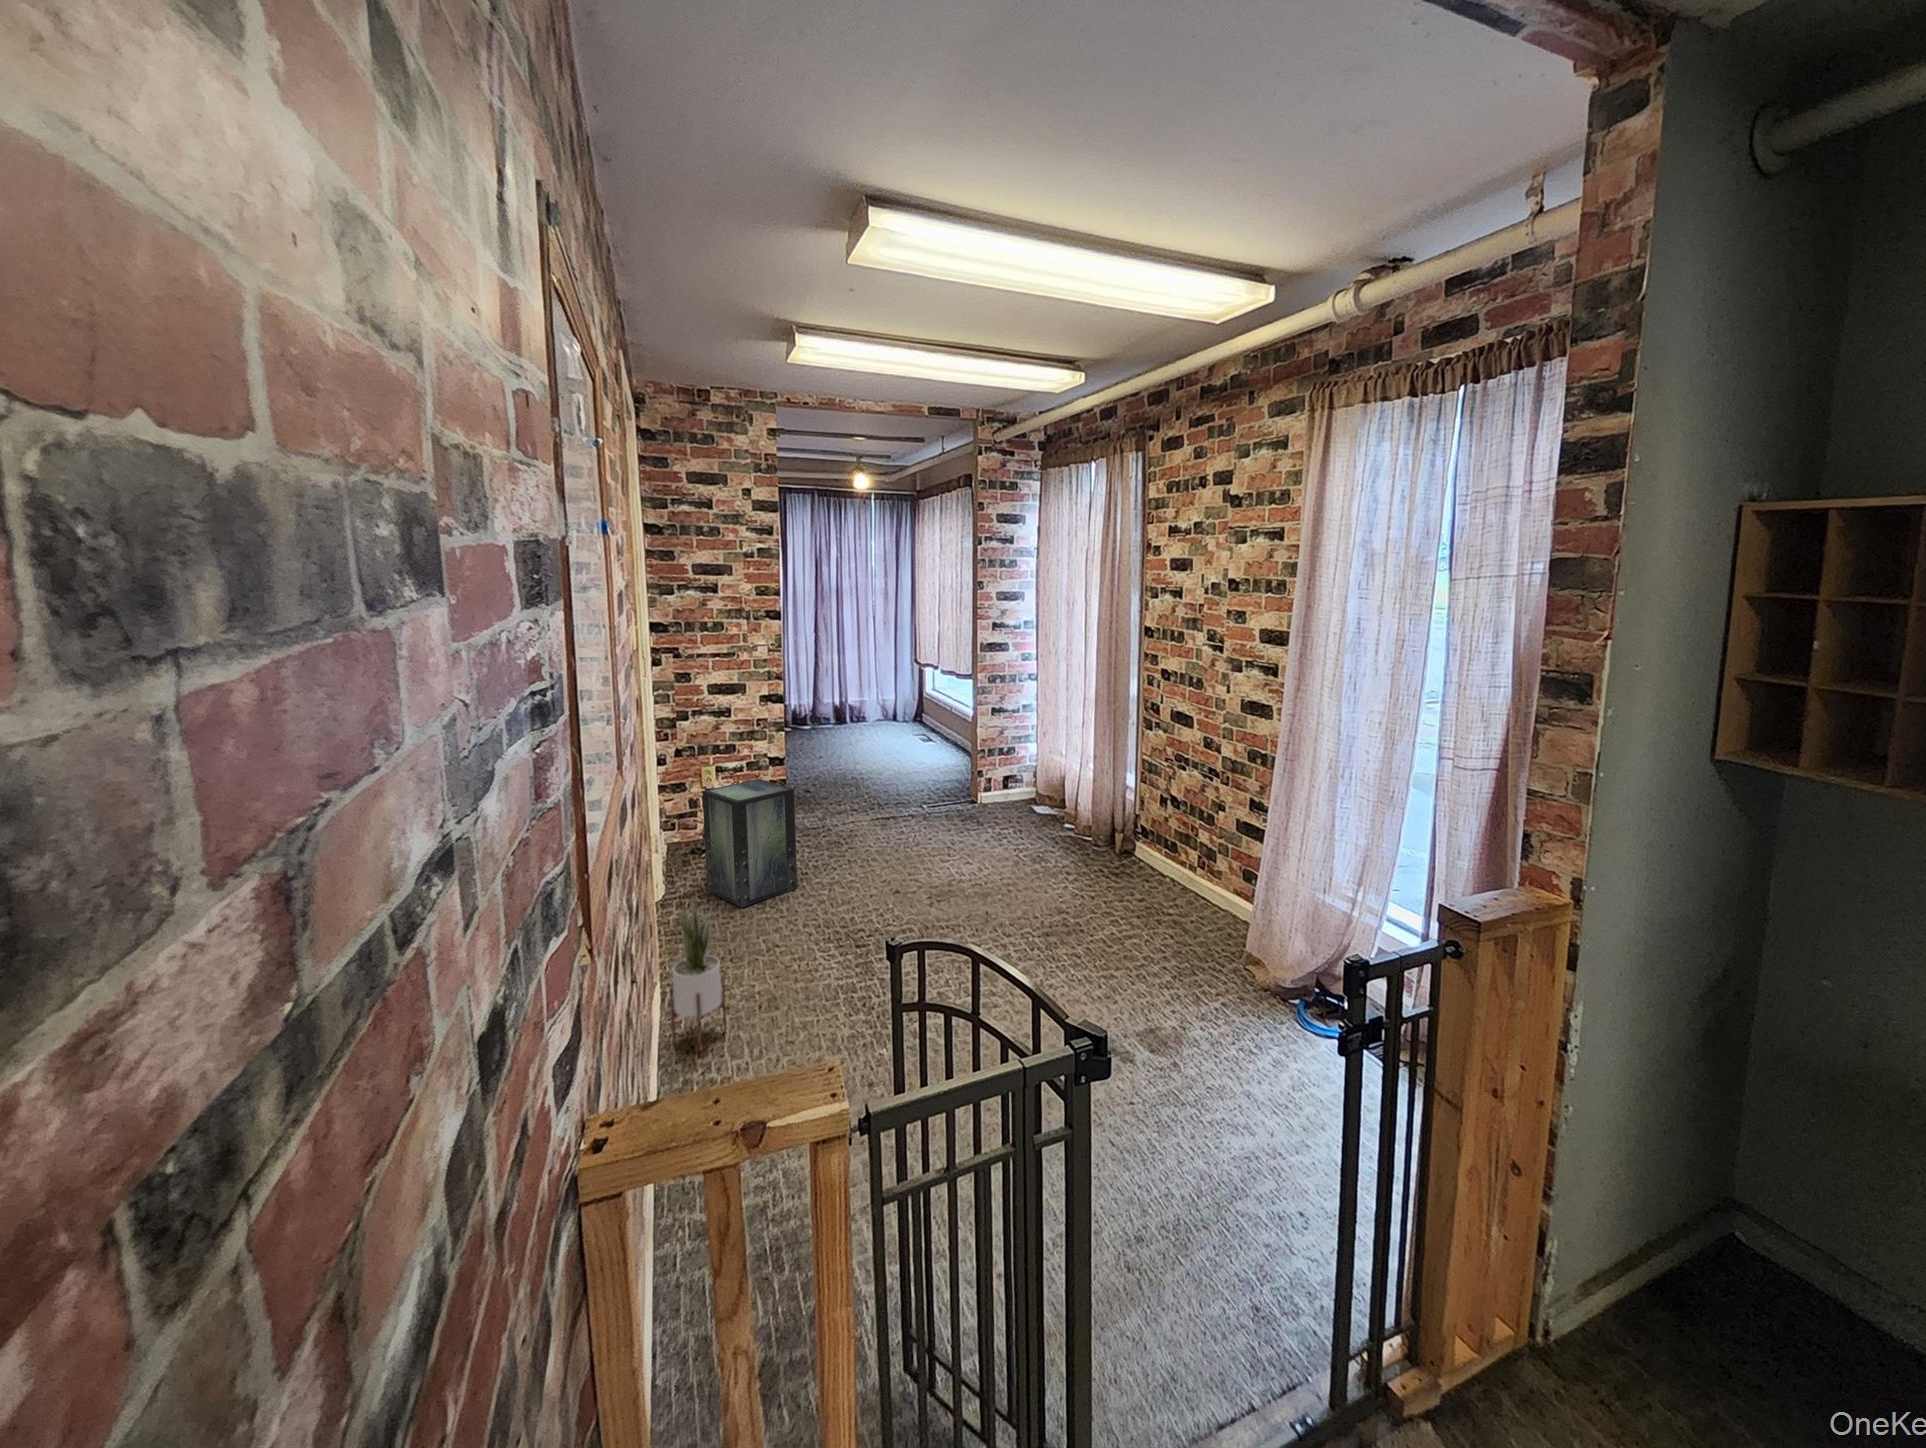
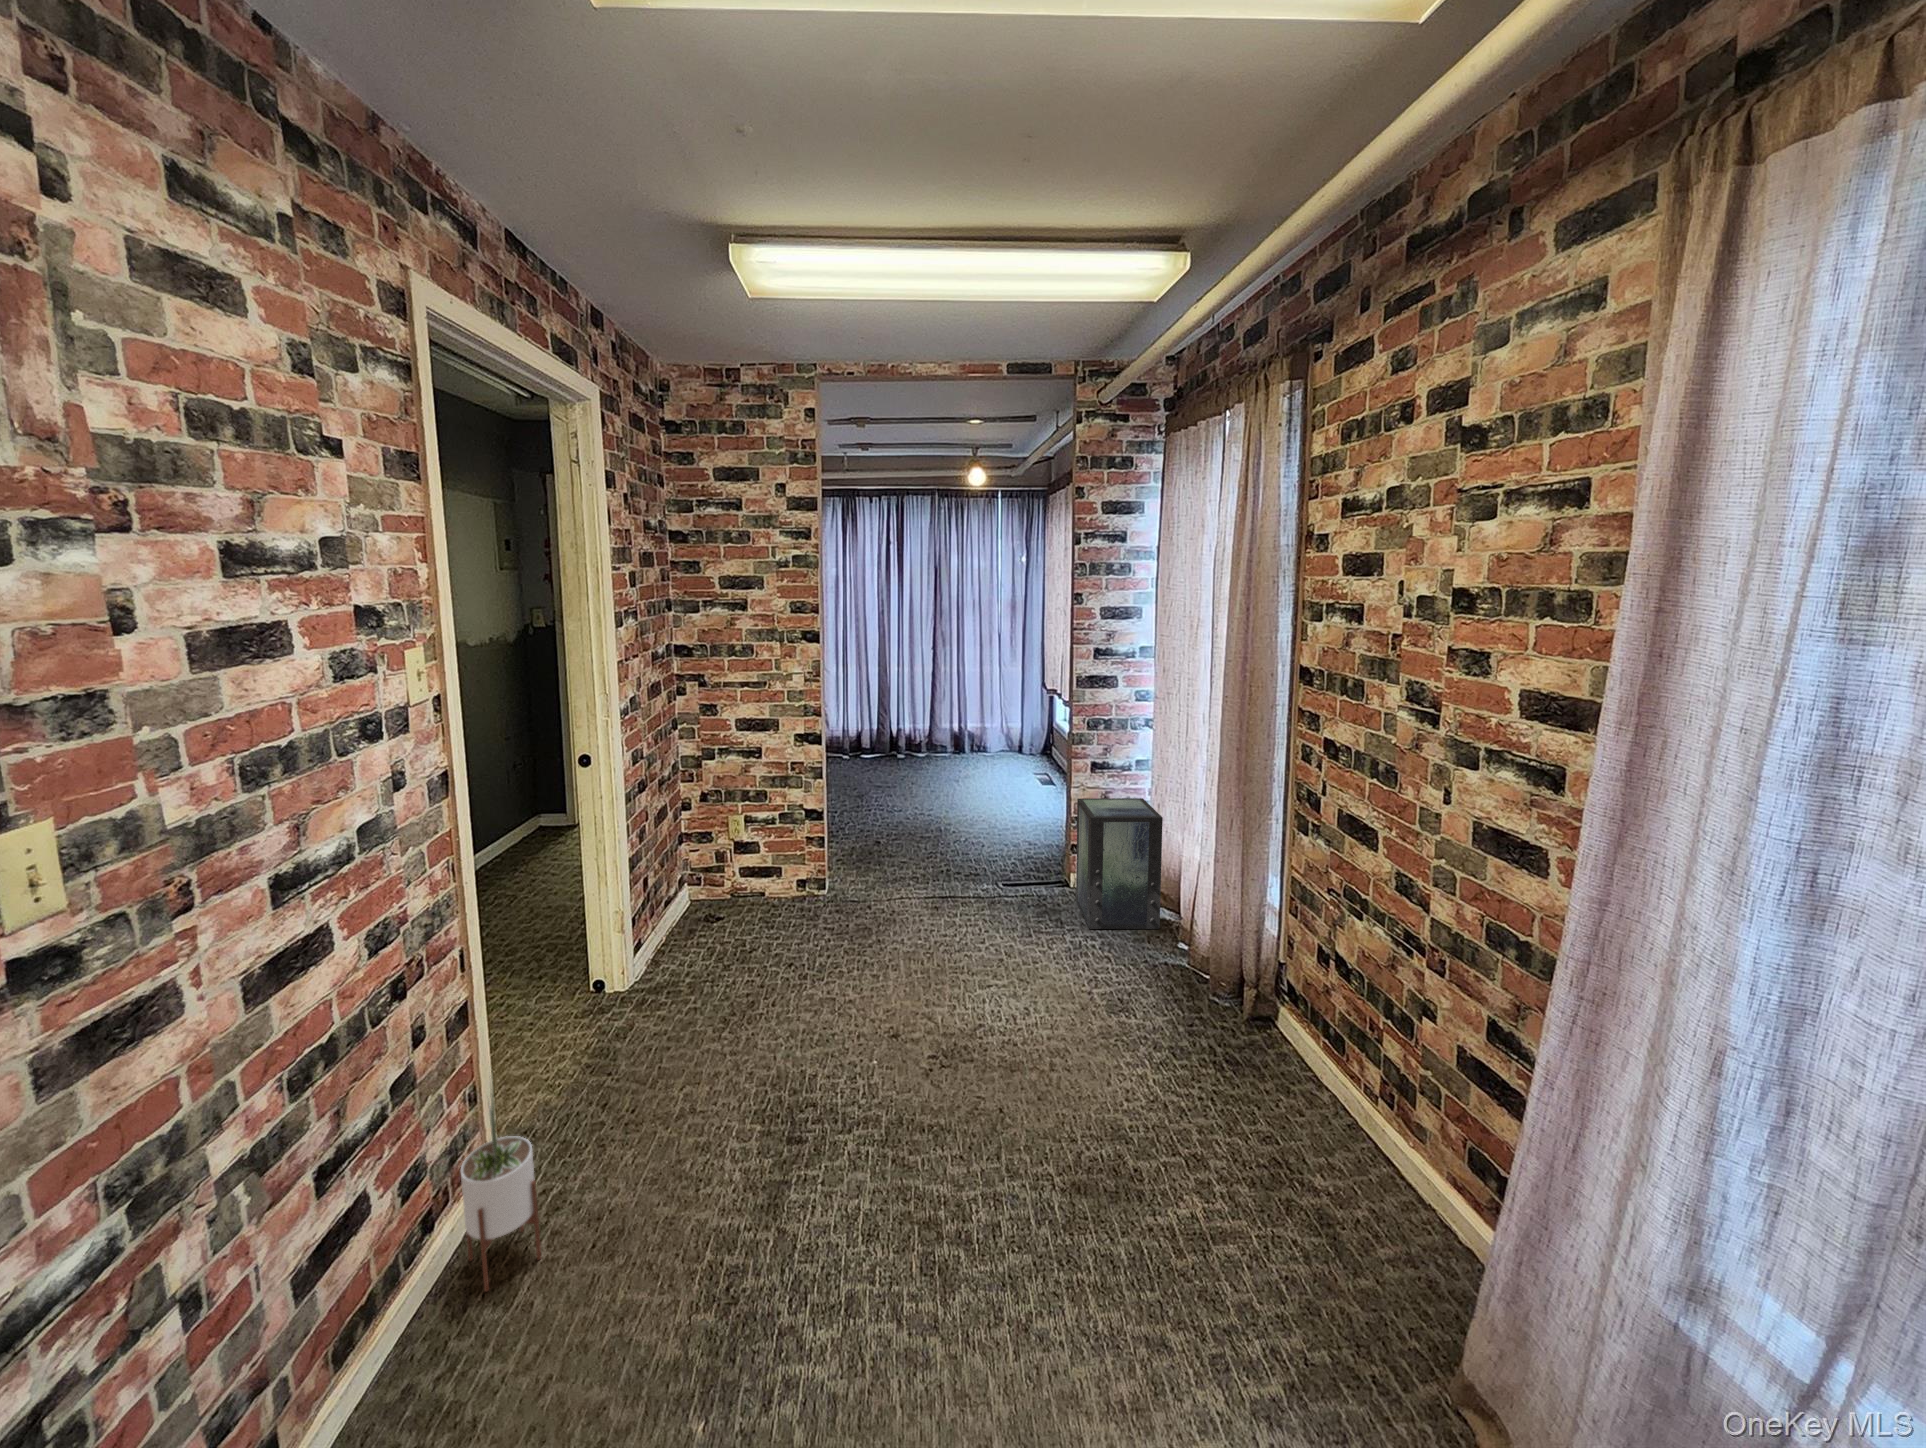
storage box: present [702,779,797,908] -> present [1076,798,1163,929]

